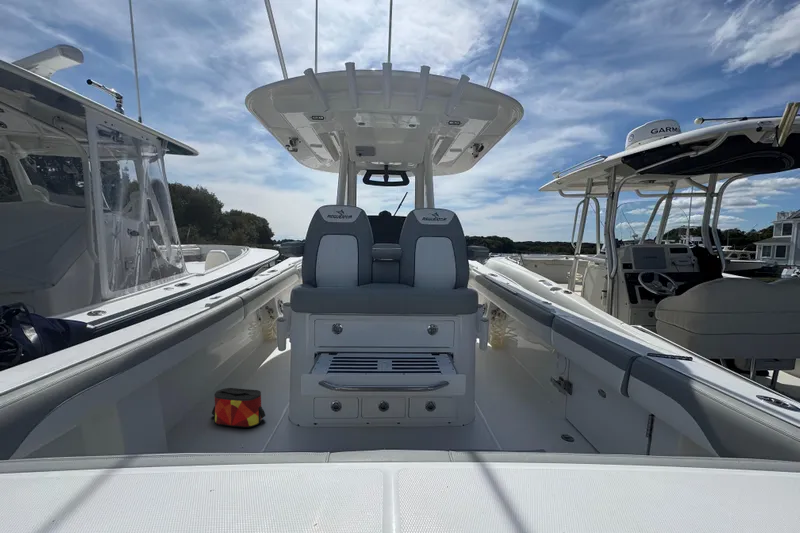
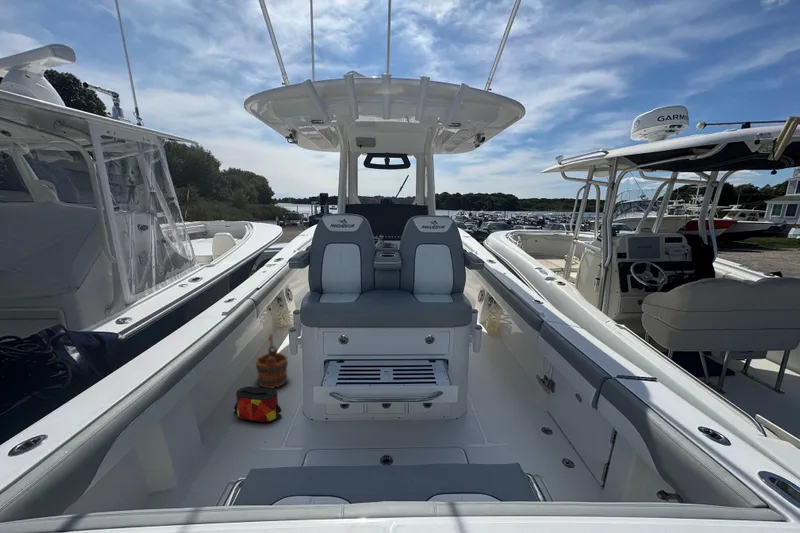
wooden bucket: none [241,334,277,395] -> present [256,335,288,388]

